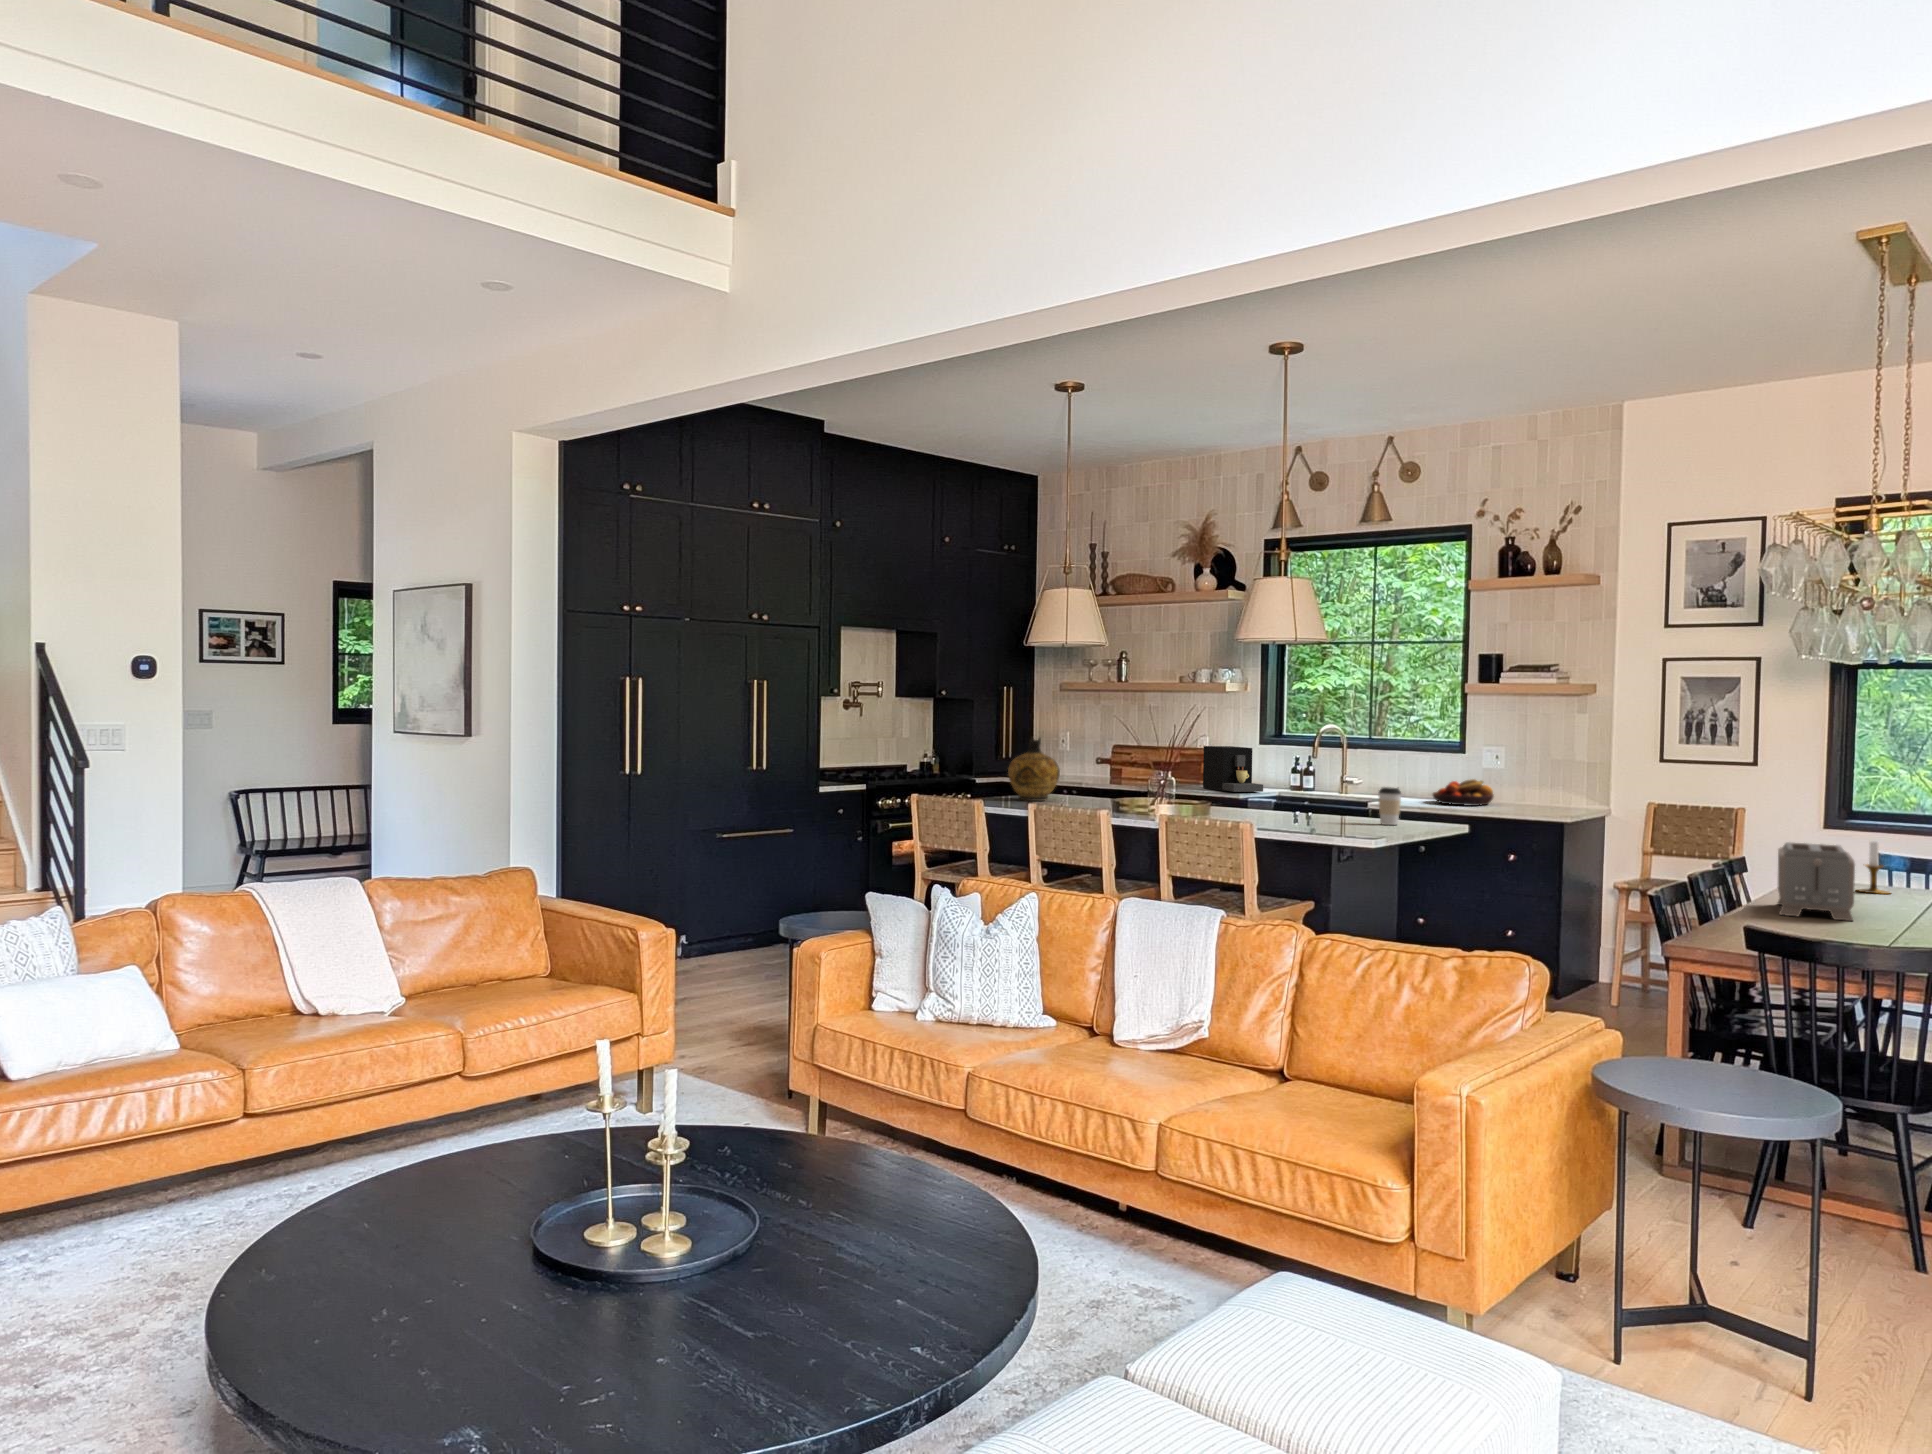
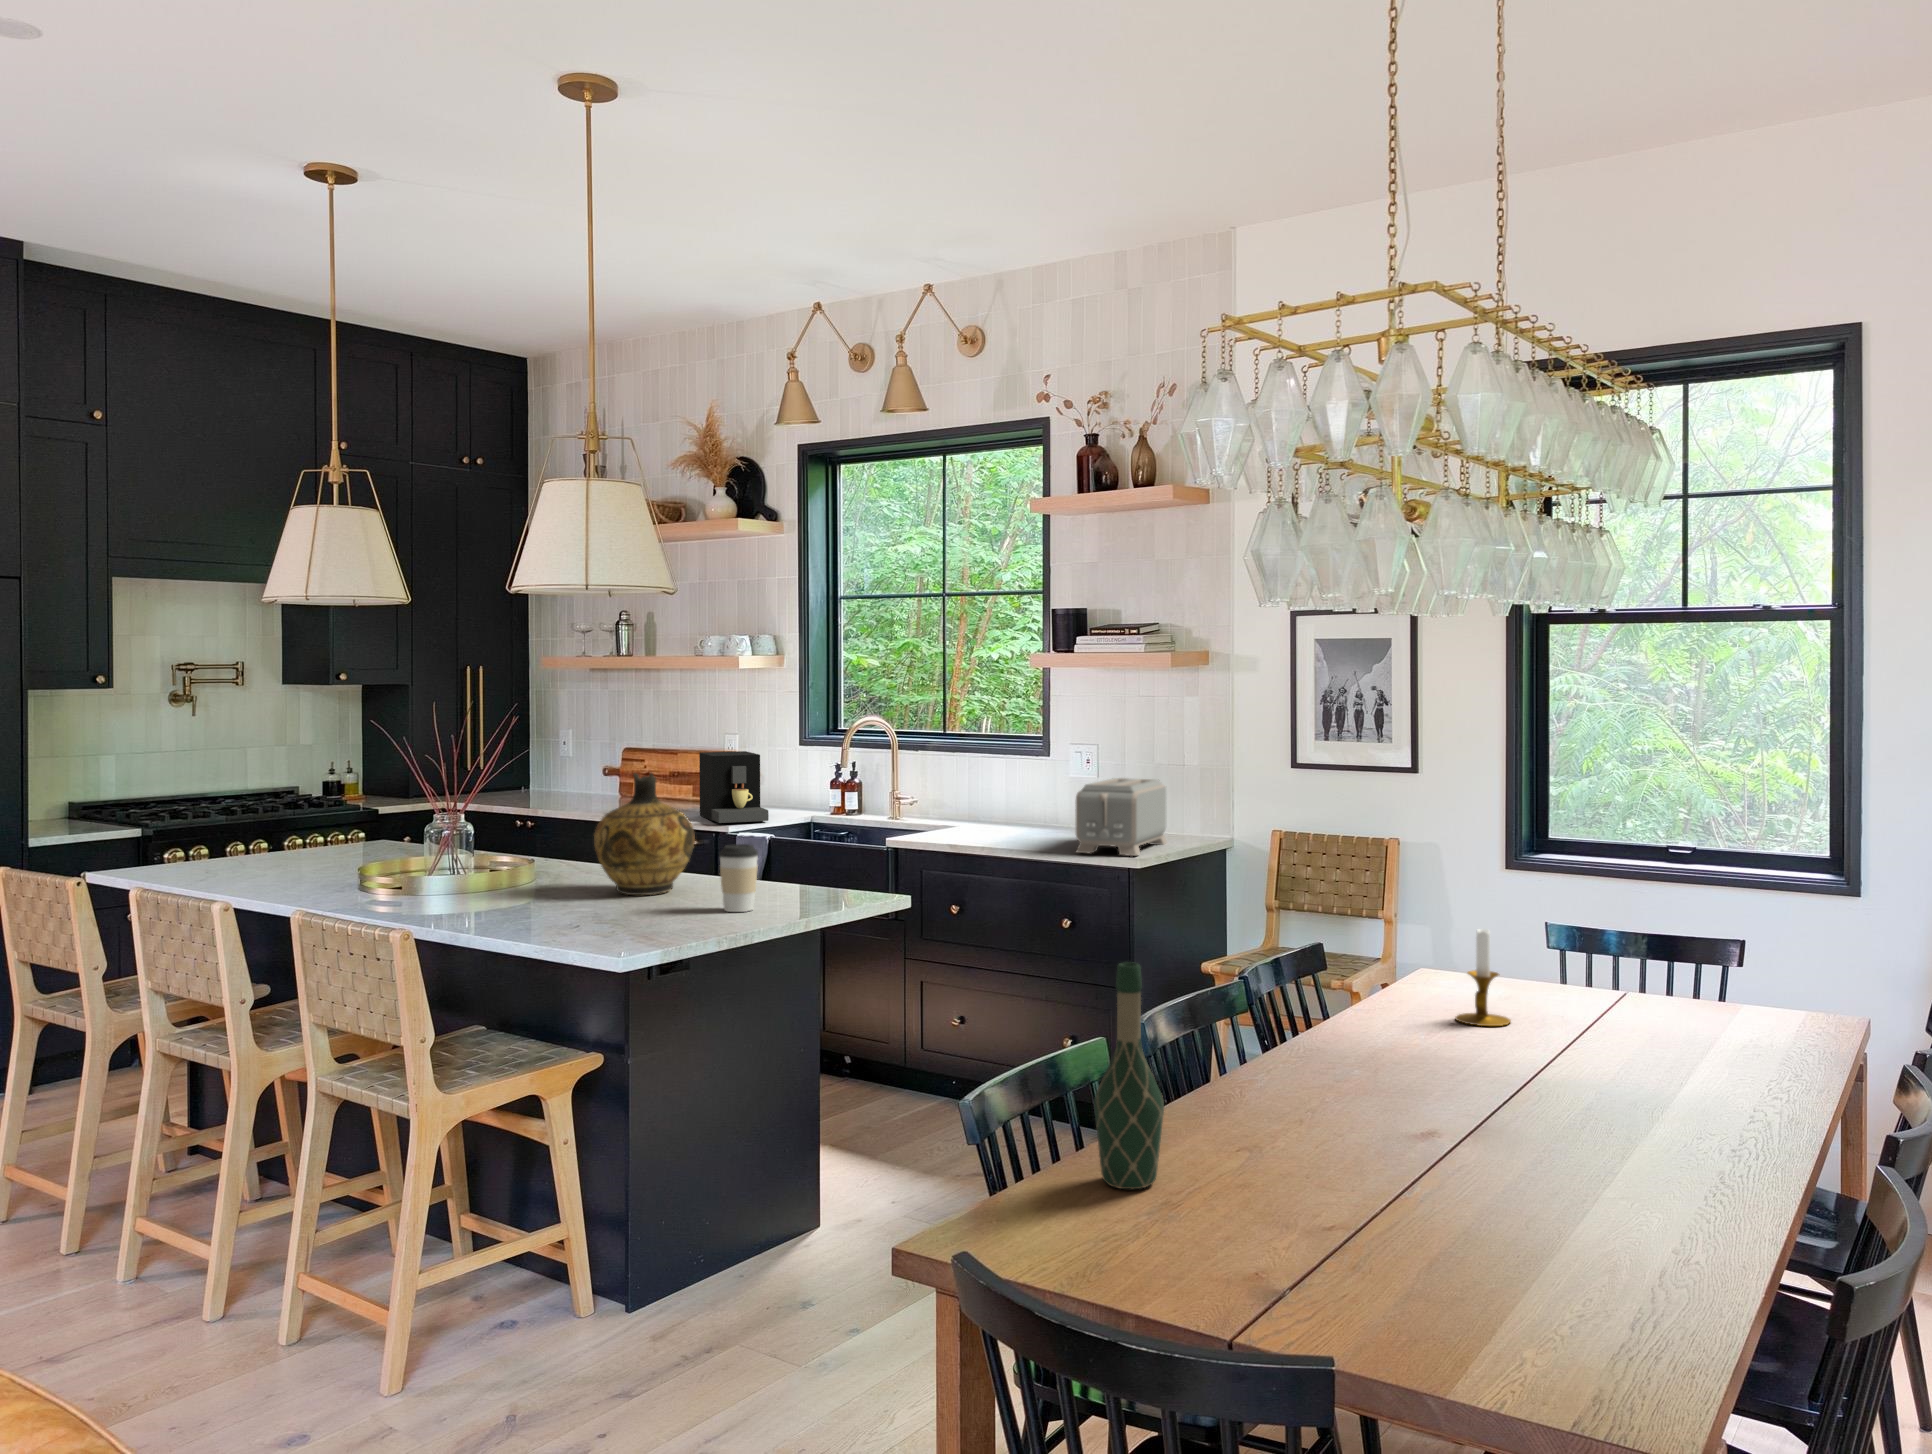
ceramic jug: present [1008,738,1060,801] -> present [594,773,695,895]
fruit bowl: present [1433,779,1494,806] -> none [980,799,1066,841]
wine bottle: none [1745,822,1783,926] -> present [1094,962,1164,1189]
toaster: present [1778,842,1855,921] -> present [1076,778,1167,856]

